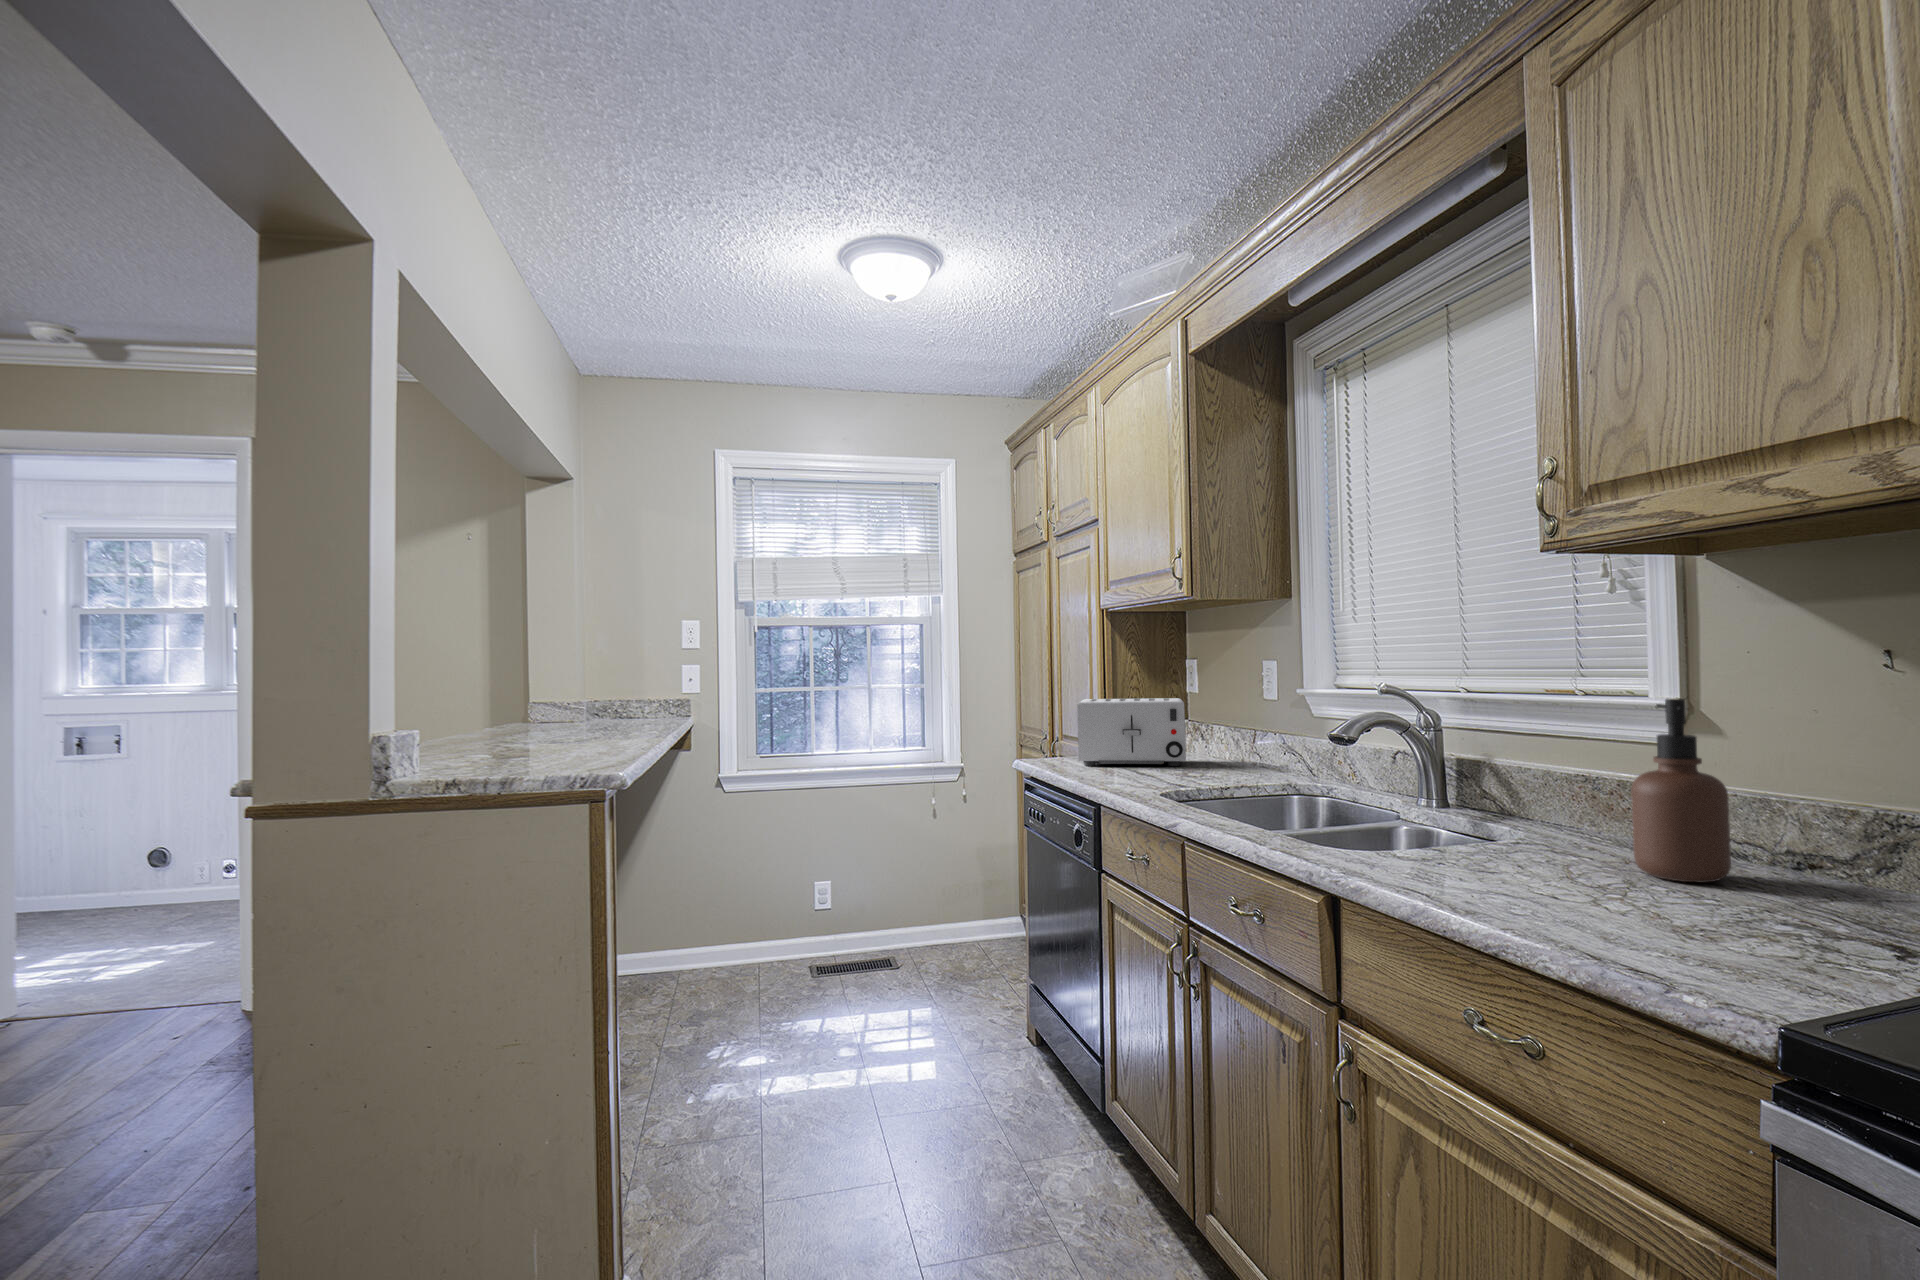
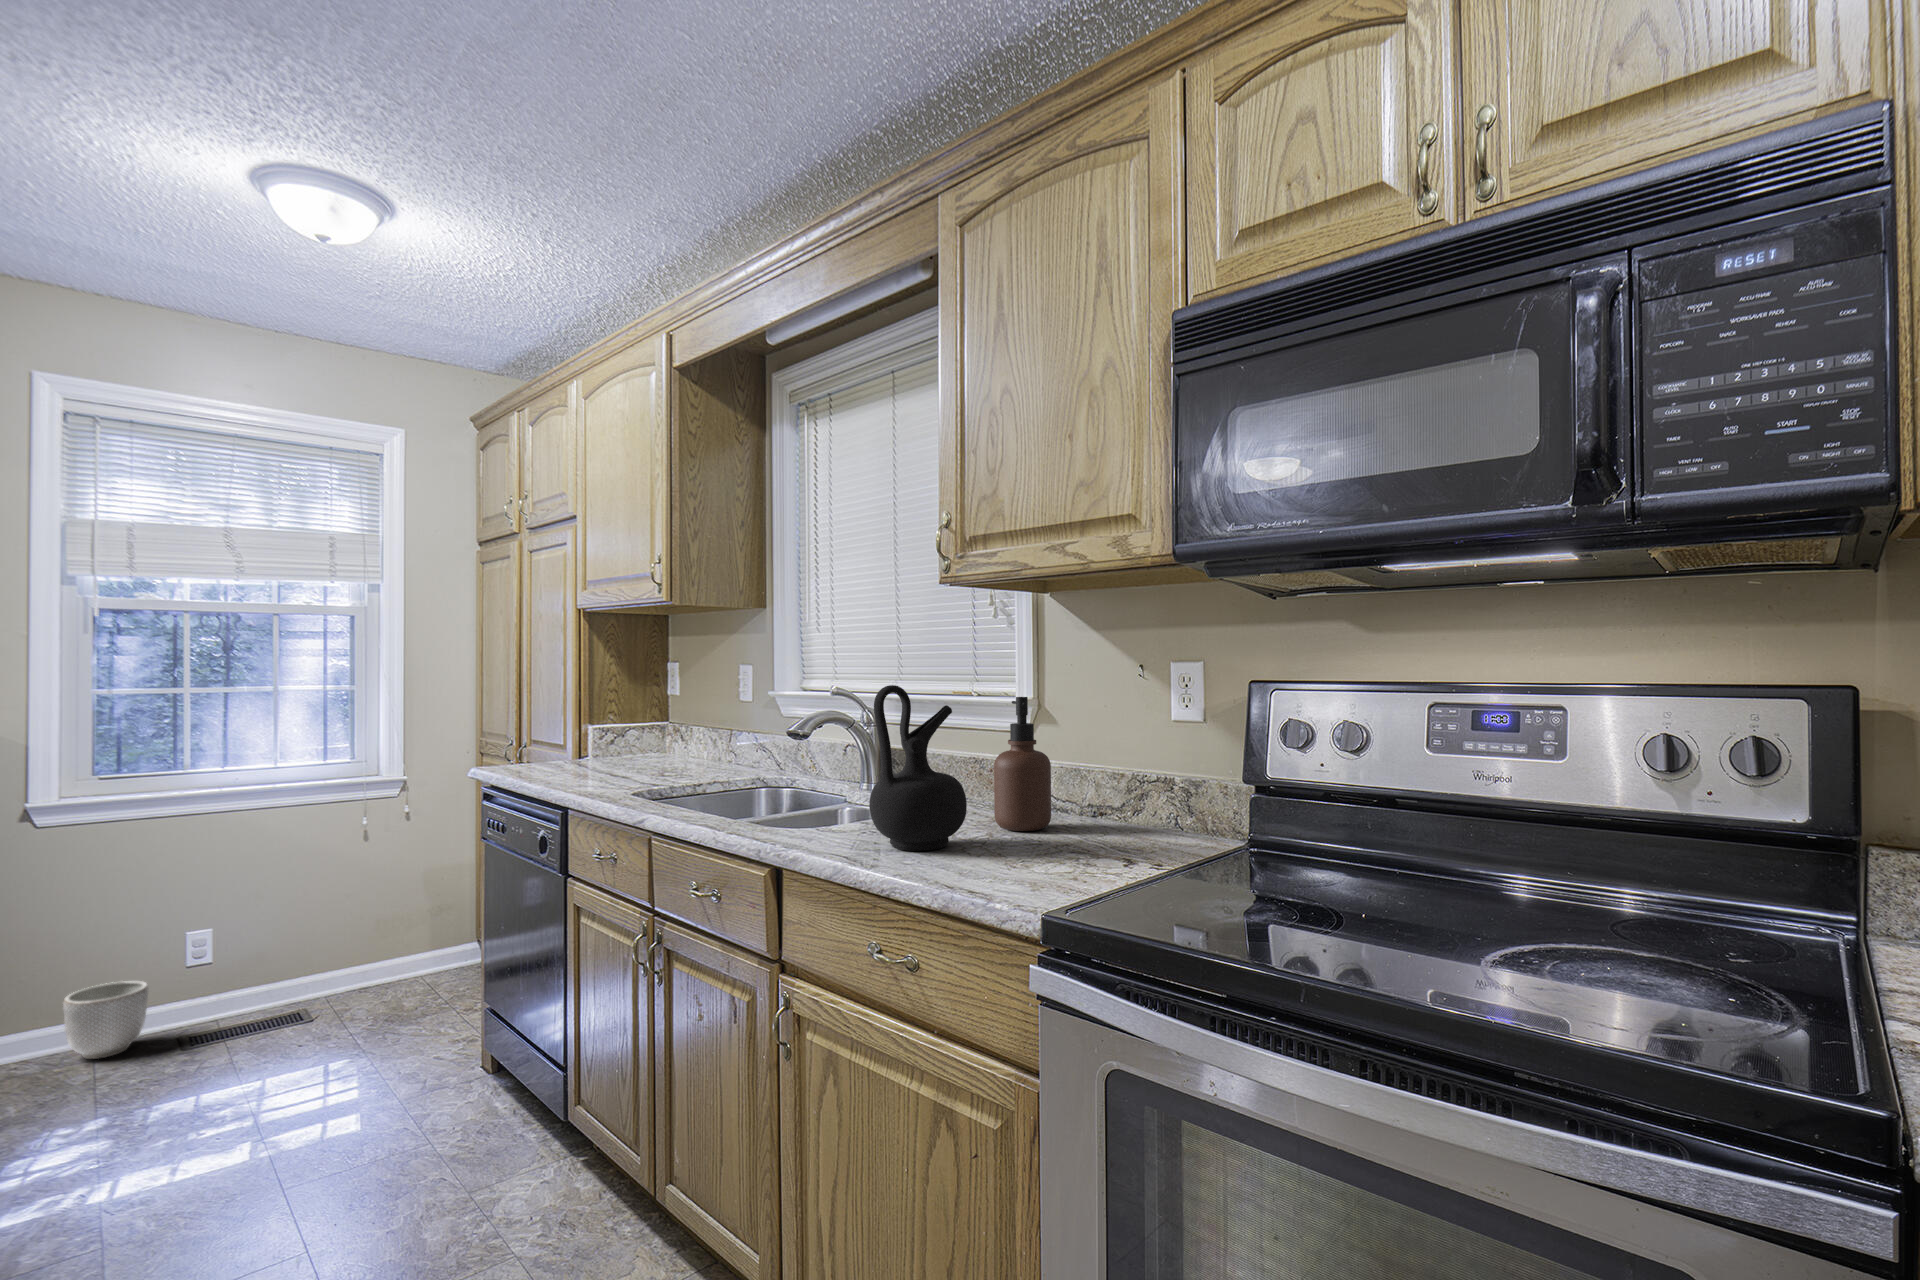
ceramic jug: none [1452,683,1597,896] -> present [869,685,967,851]
toaster: present [1077,698,1186,766] -> none [548,701,661,771]
planter: none [737,916,787,974] -> present [63,981,148,1059]

